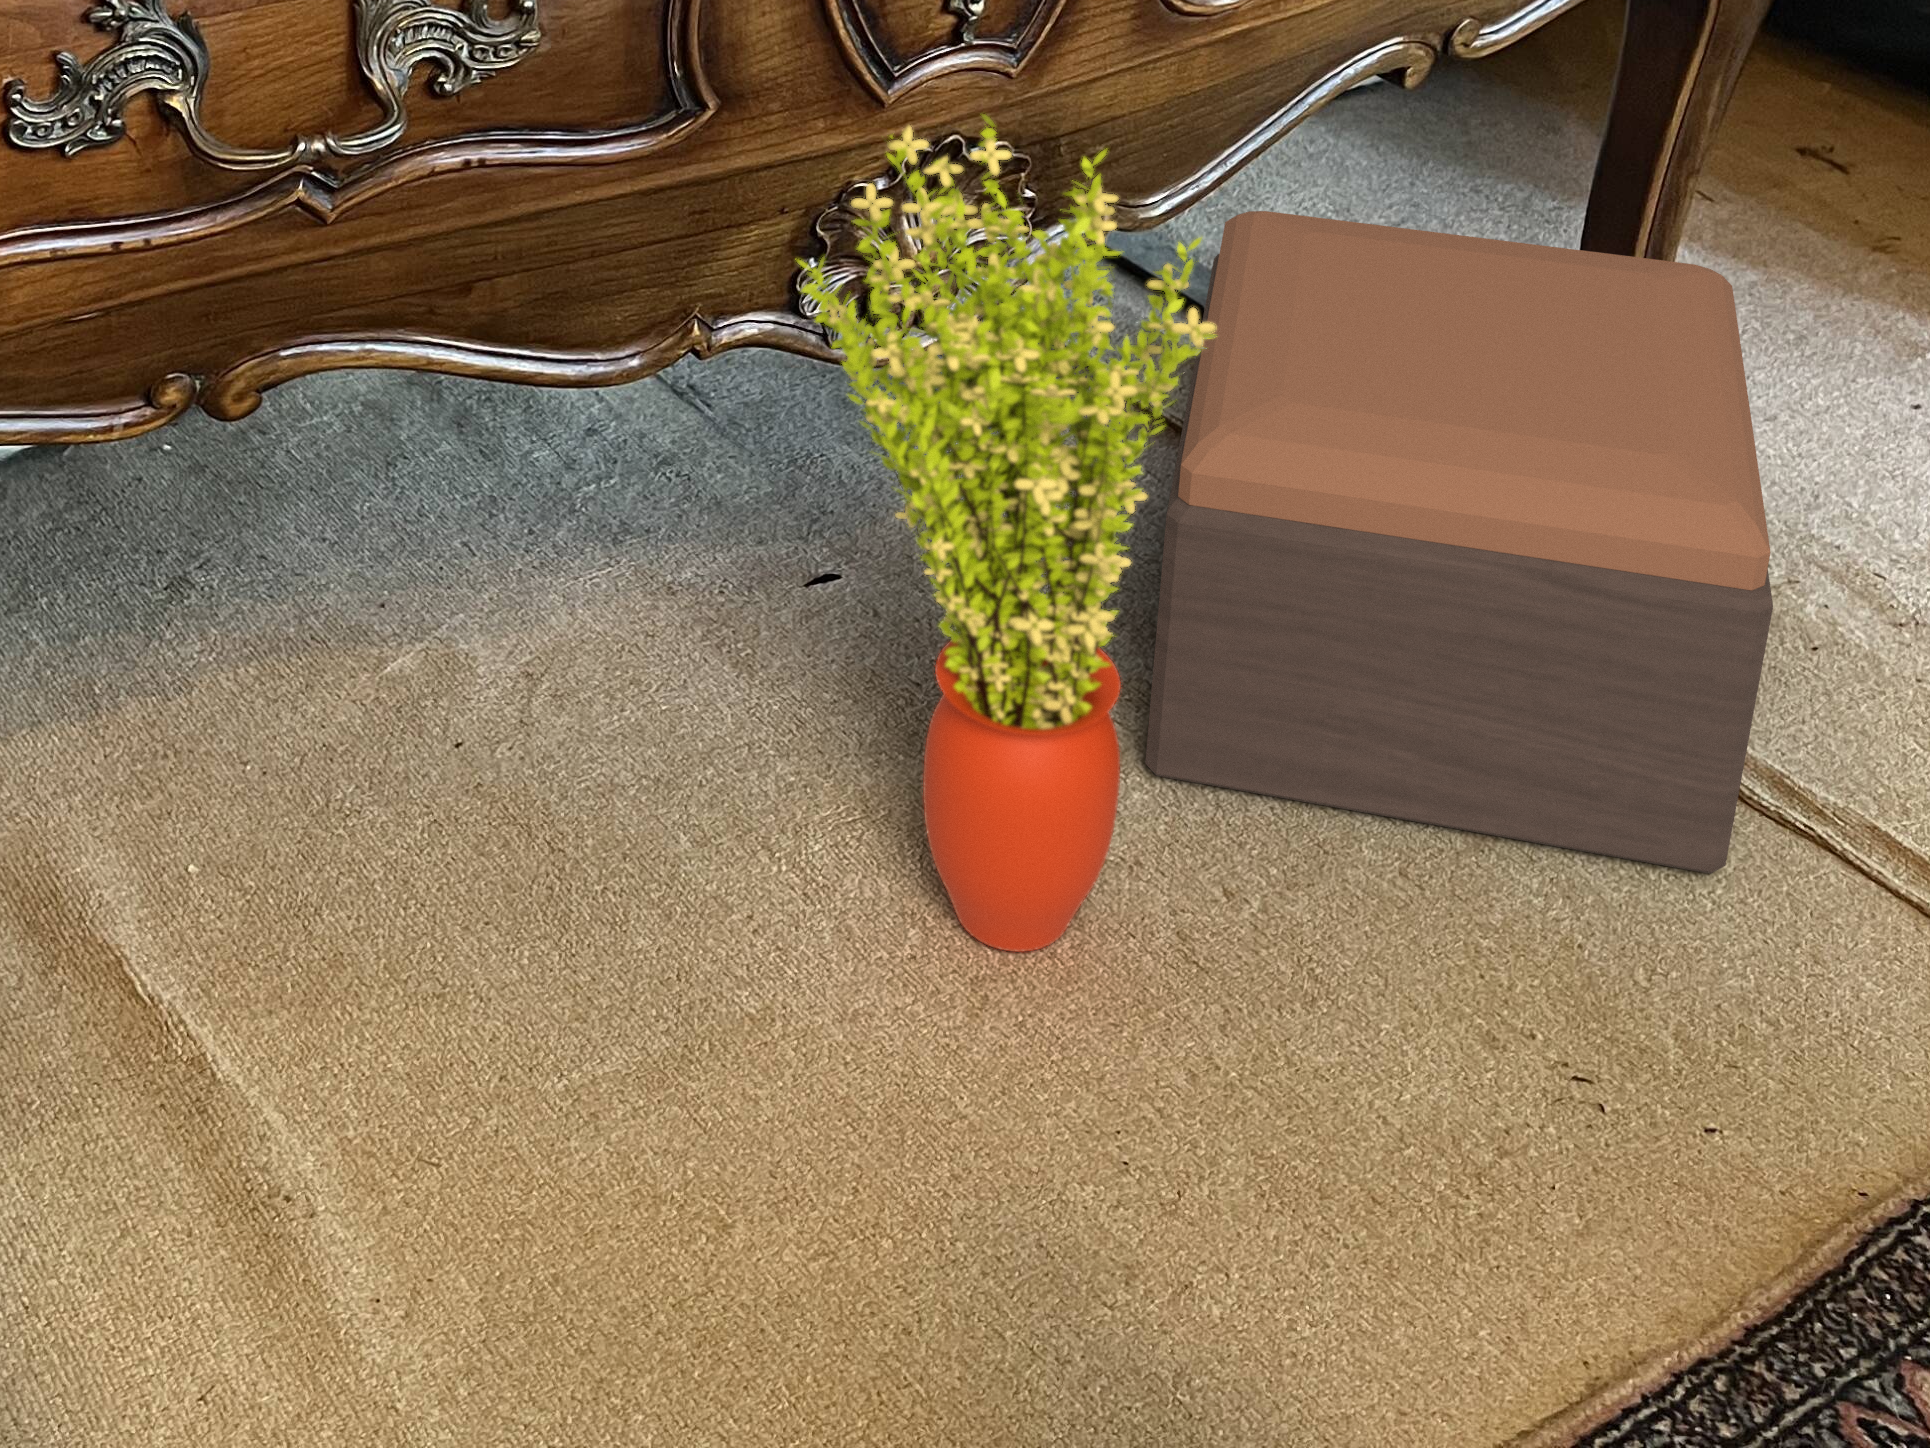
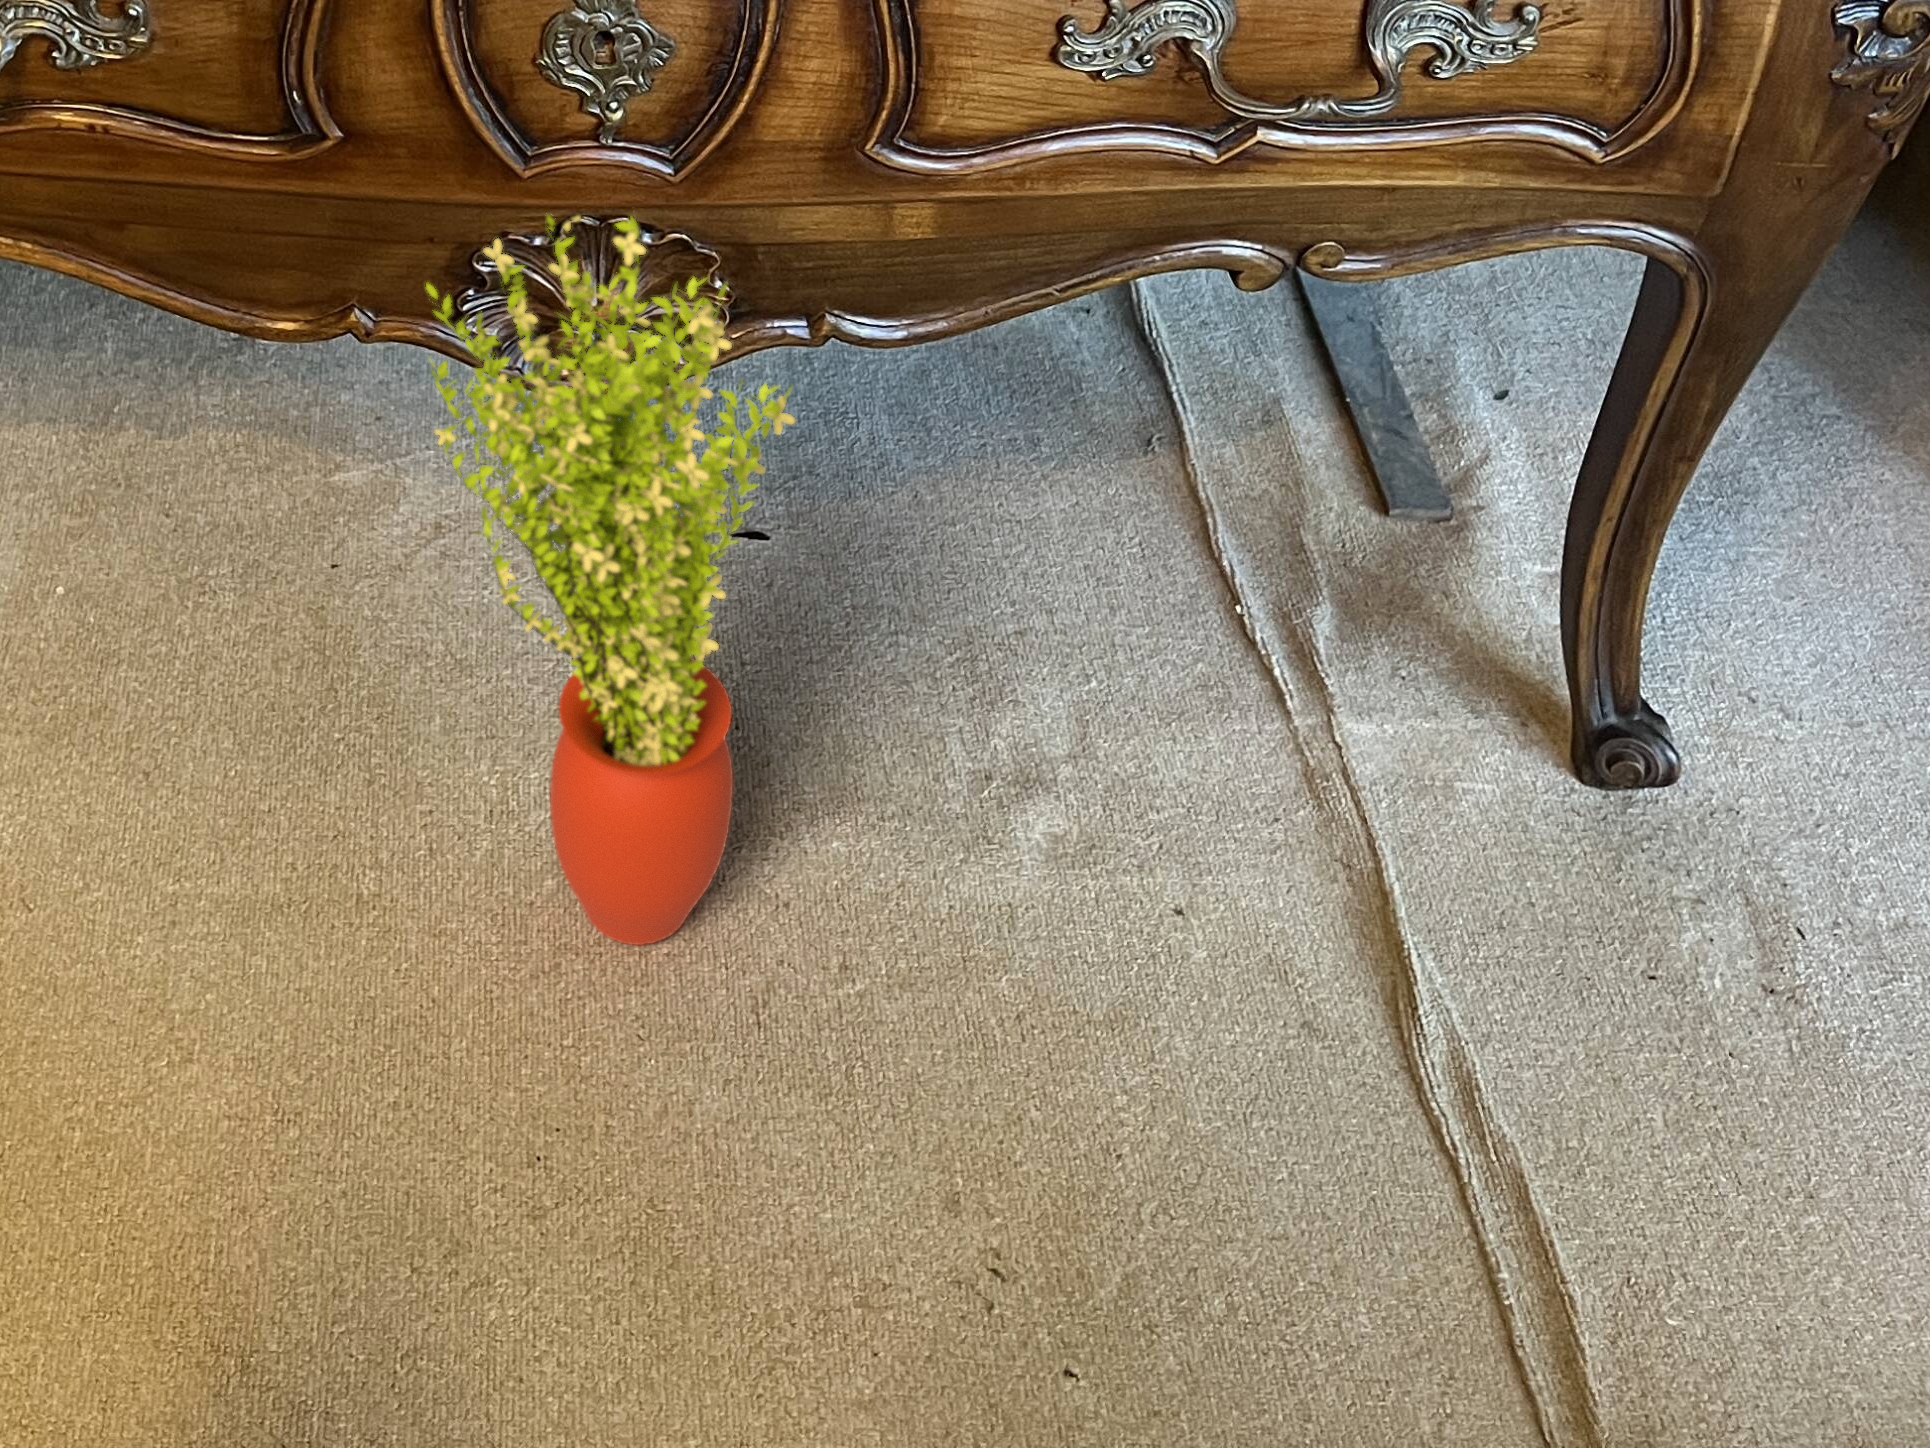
footstool: present [1145,211,1773,874] -> none [864,340,1653,1146]

